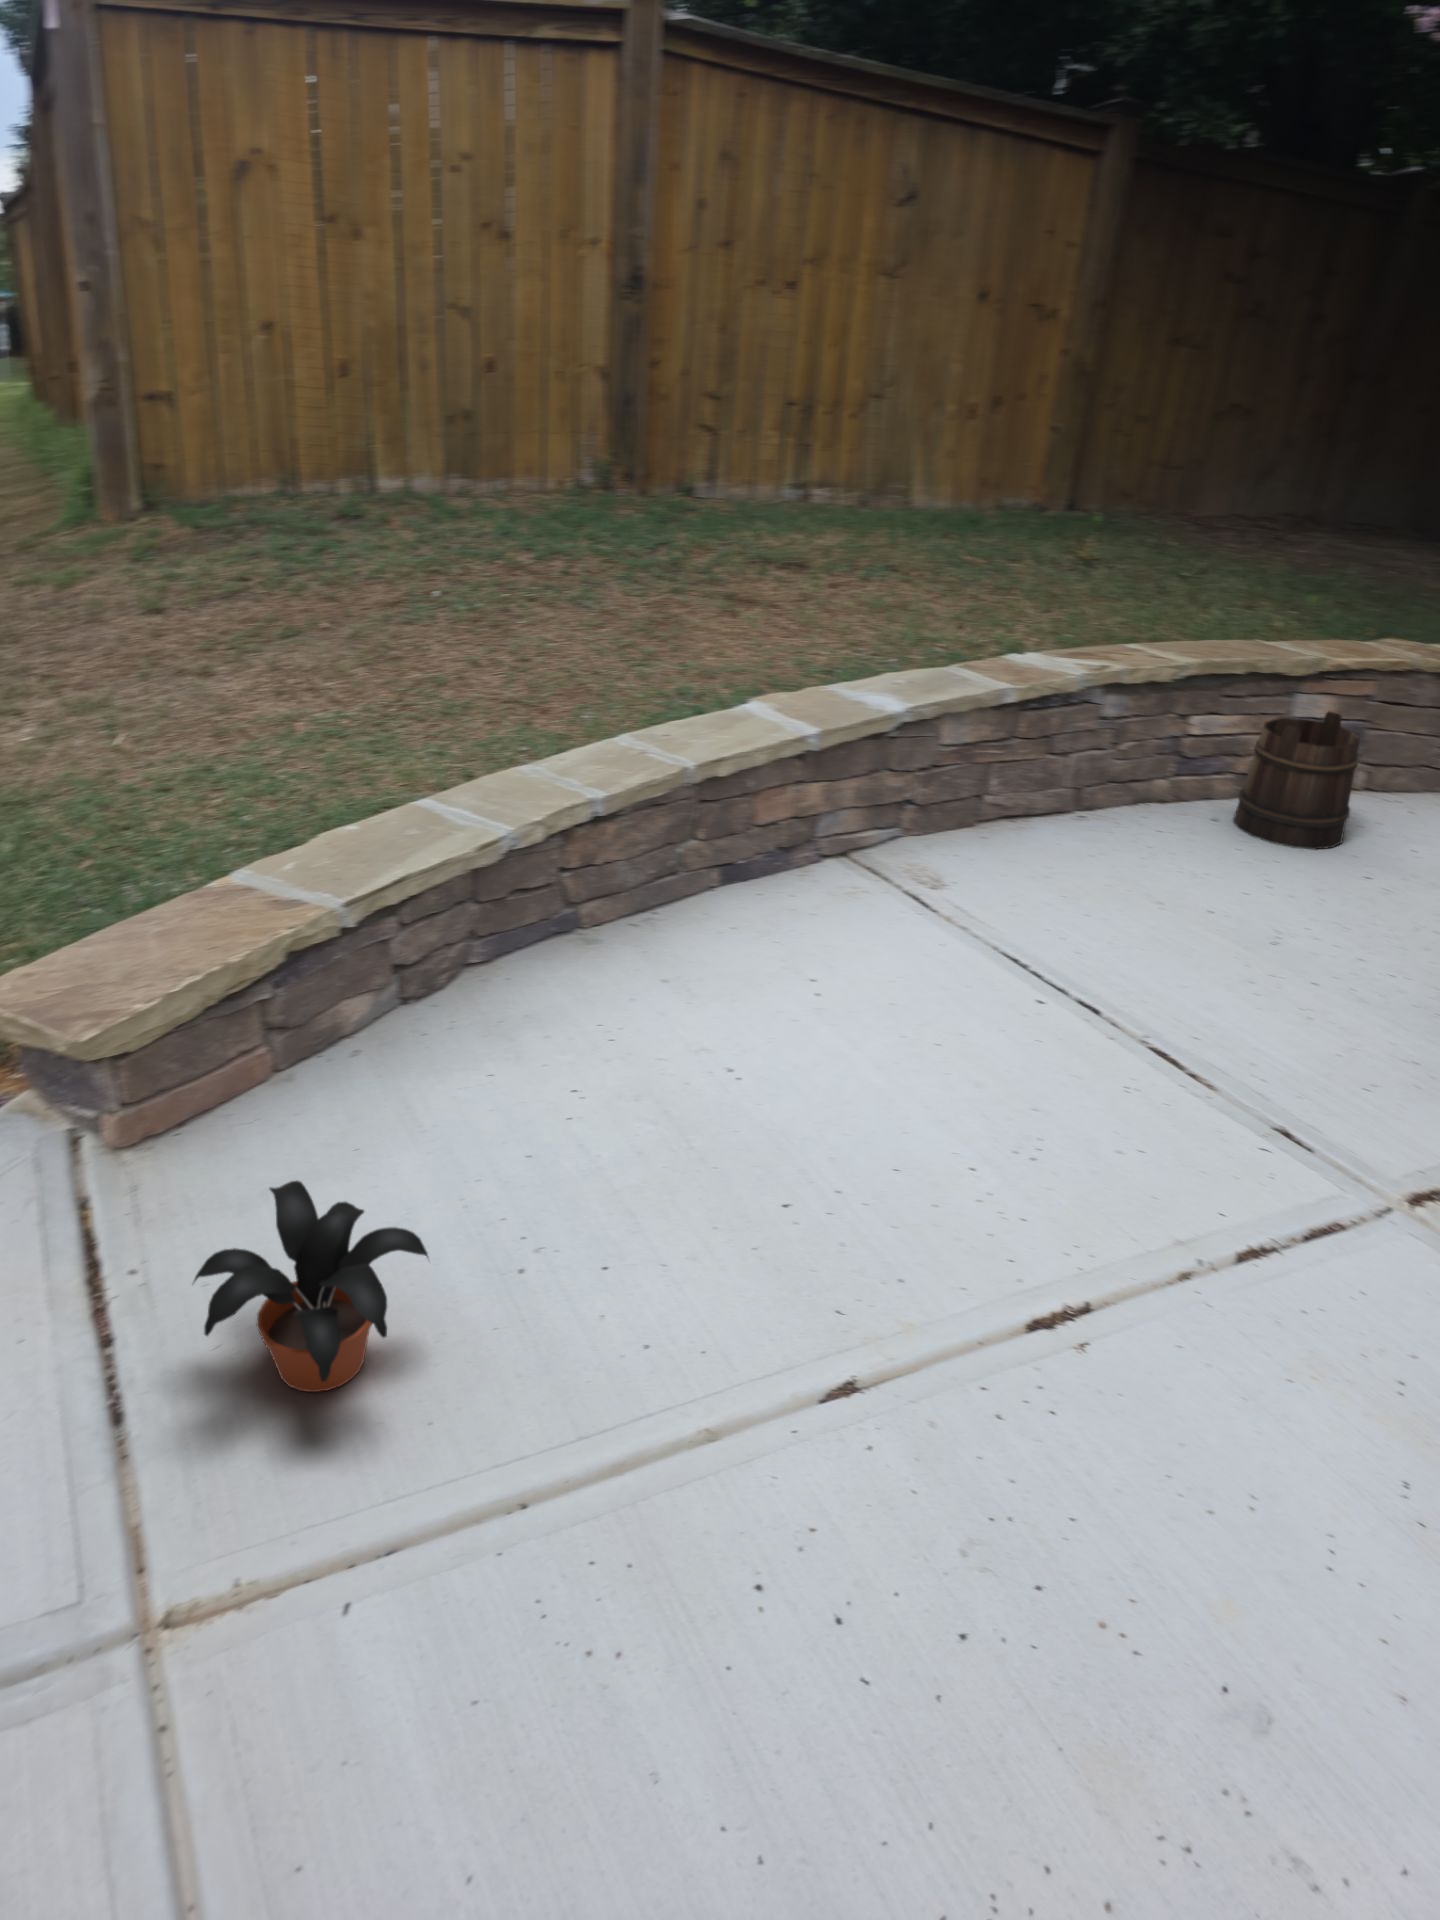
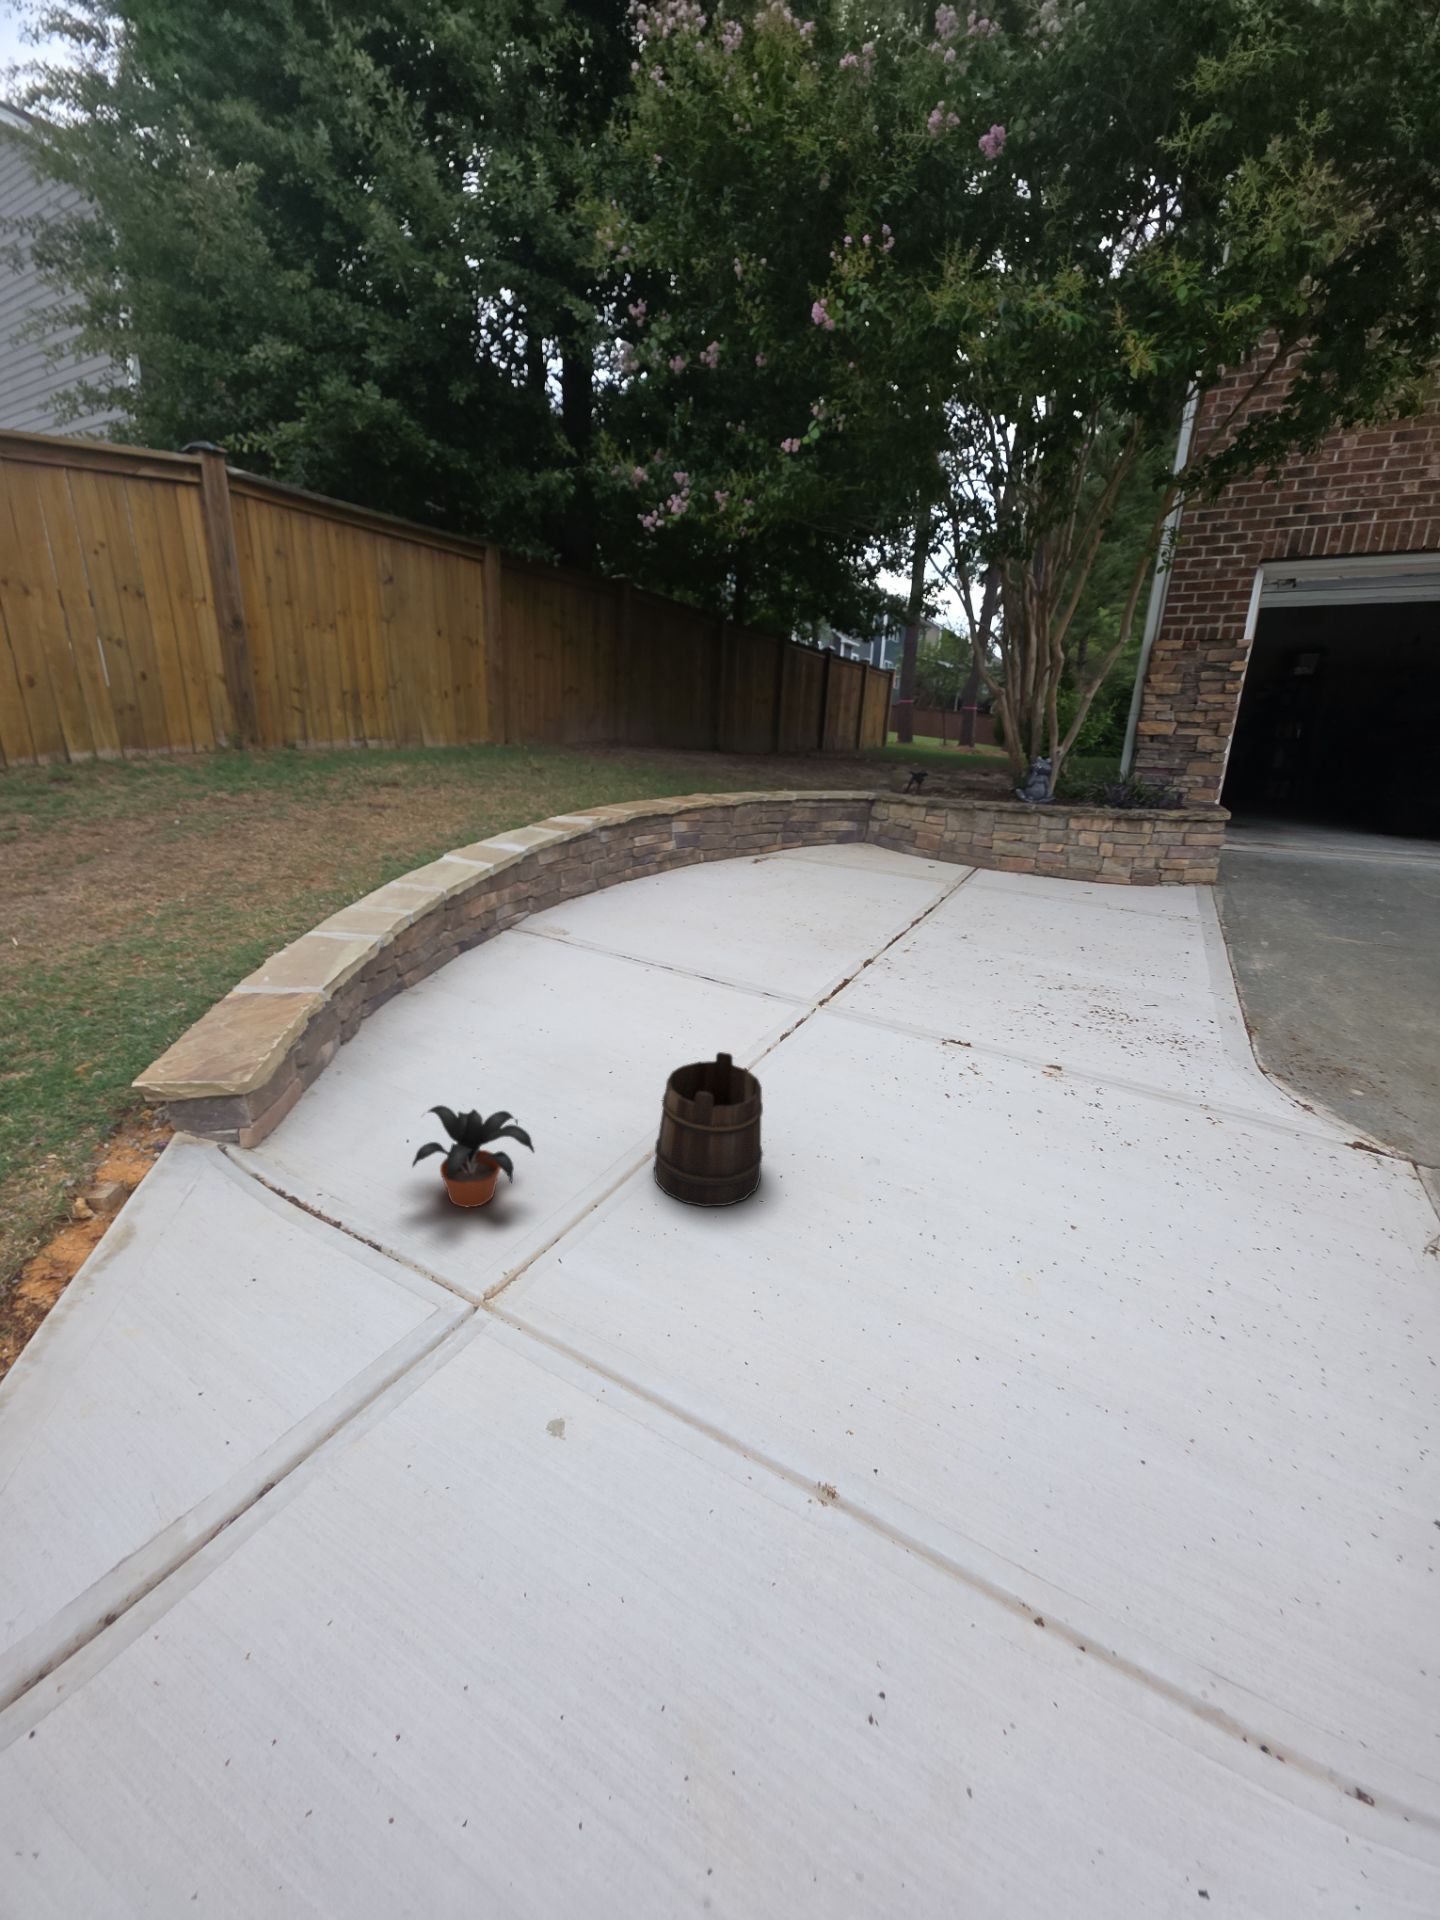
bucket: present [1233,711,1360,850] -> present [654,1052,763,1206]

